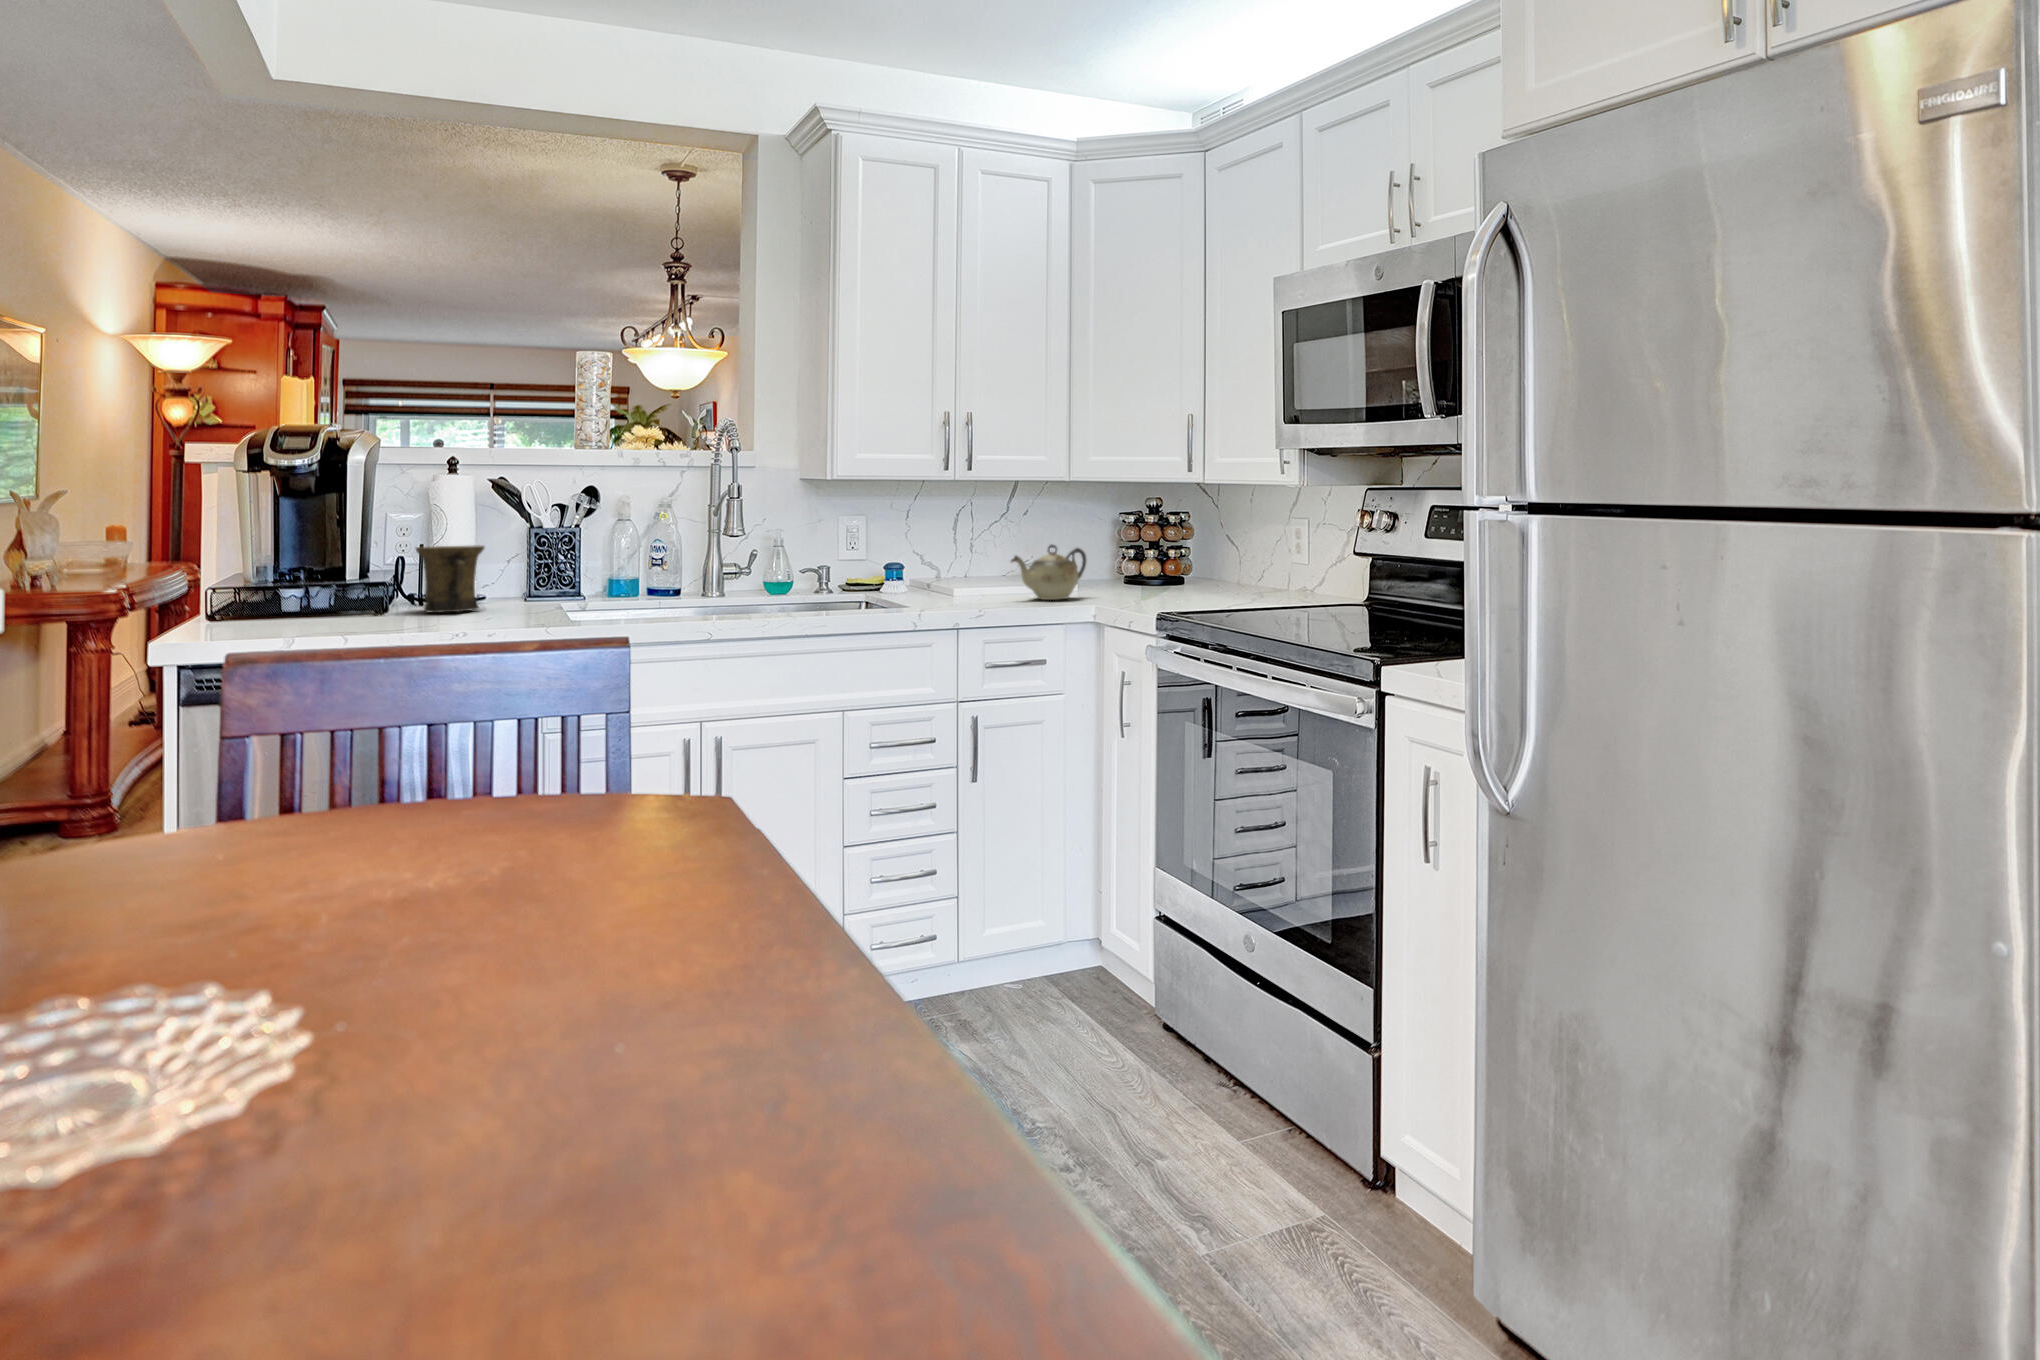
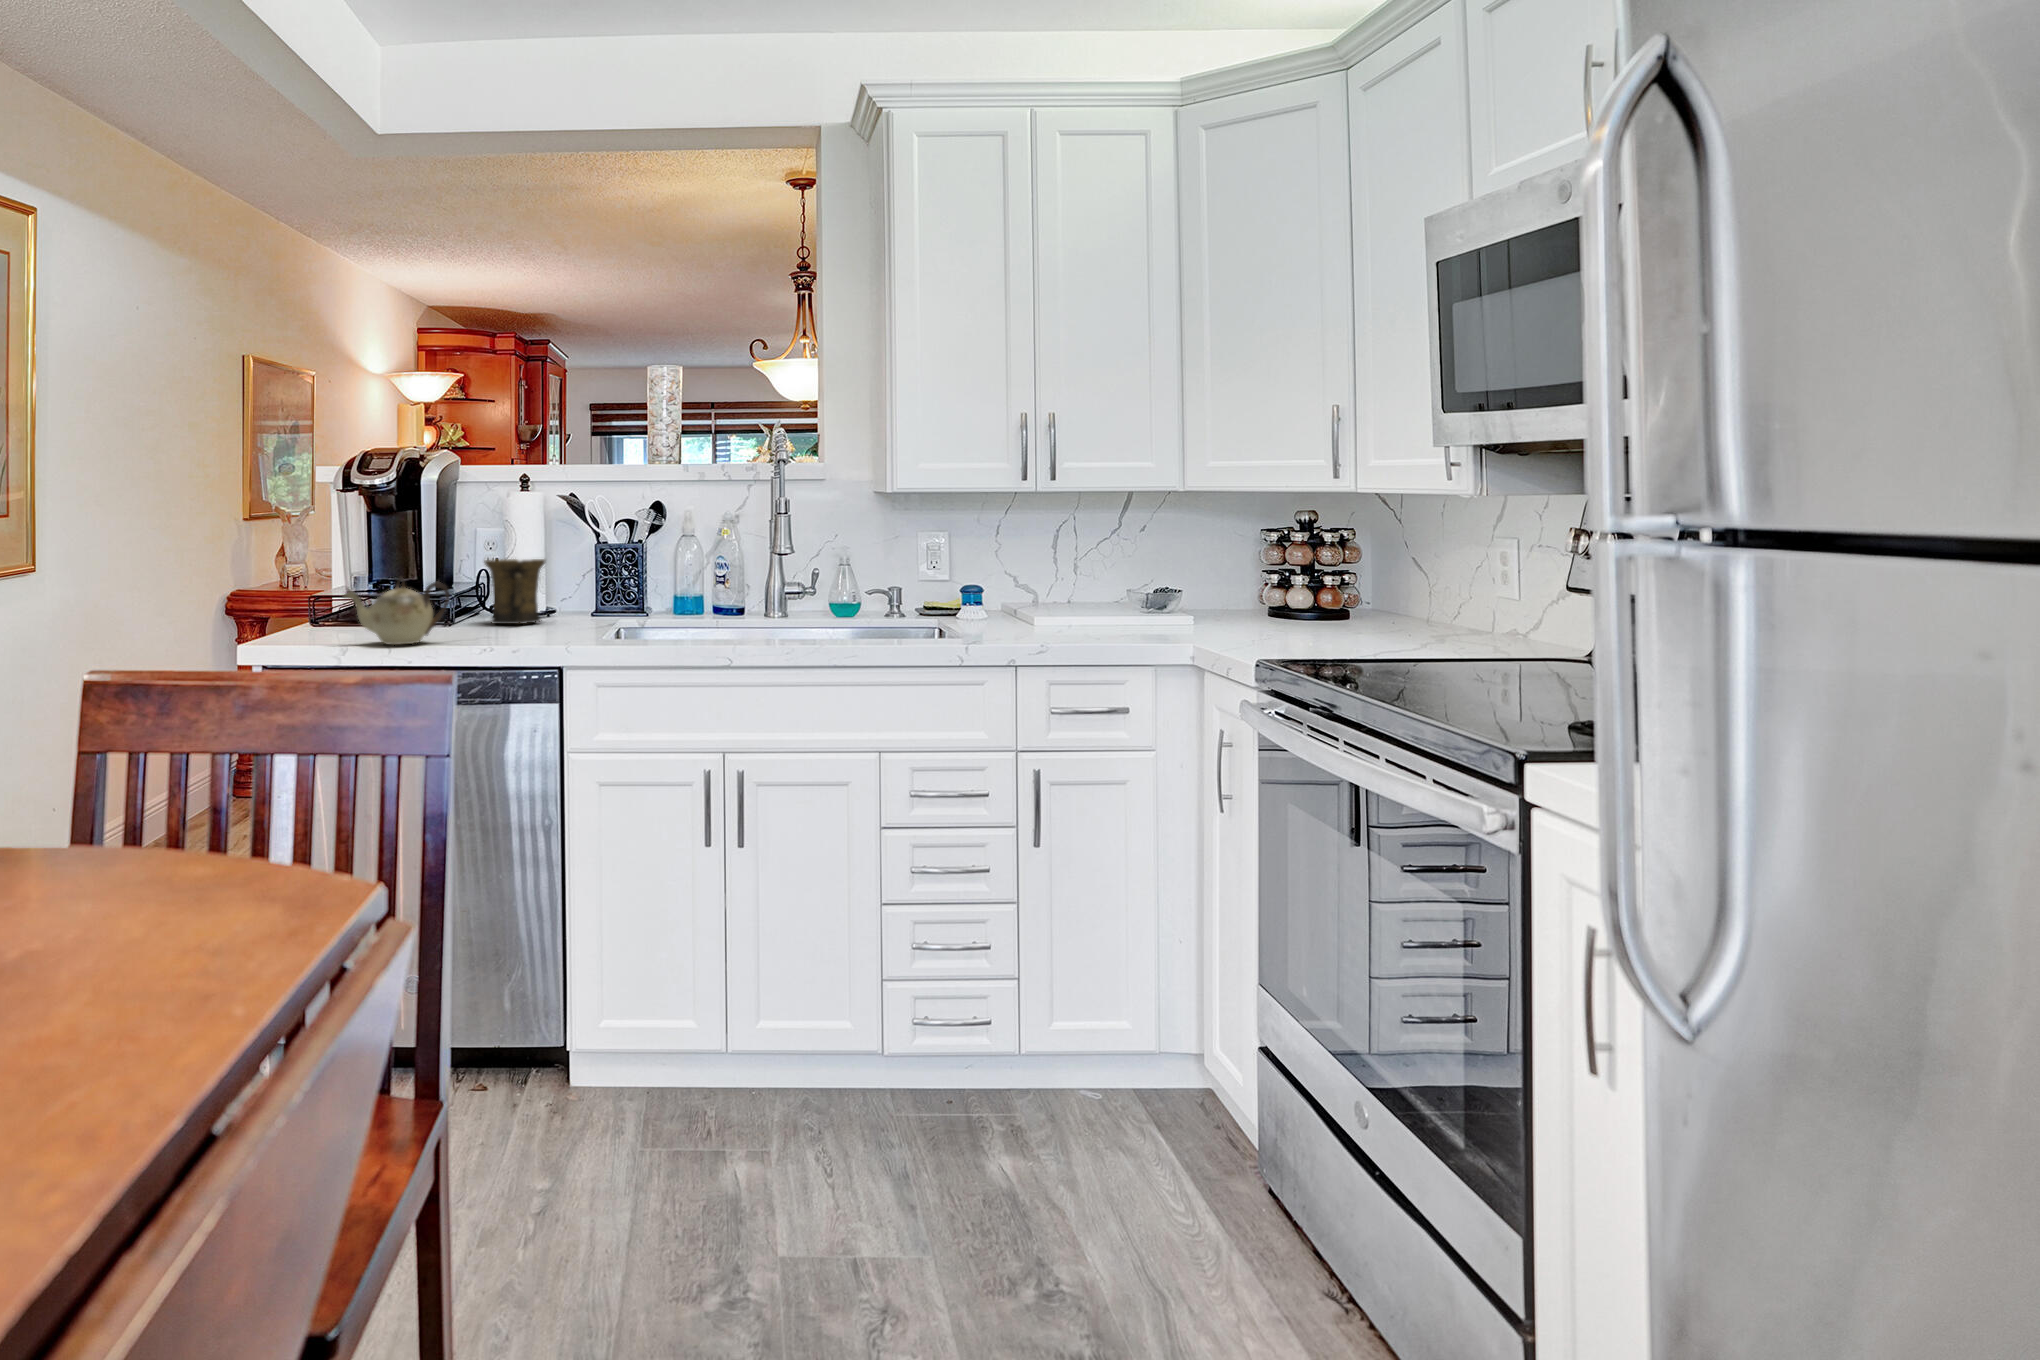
teapot: present [1011,545,1086,600] -> present [343,577,450,644]

